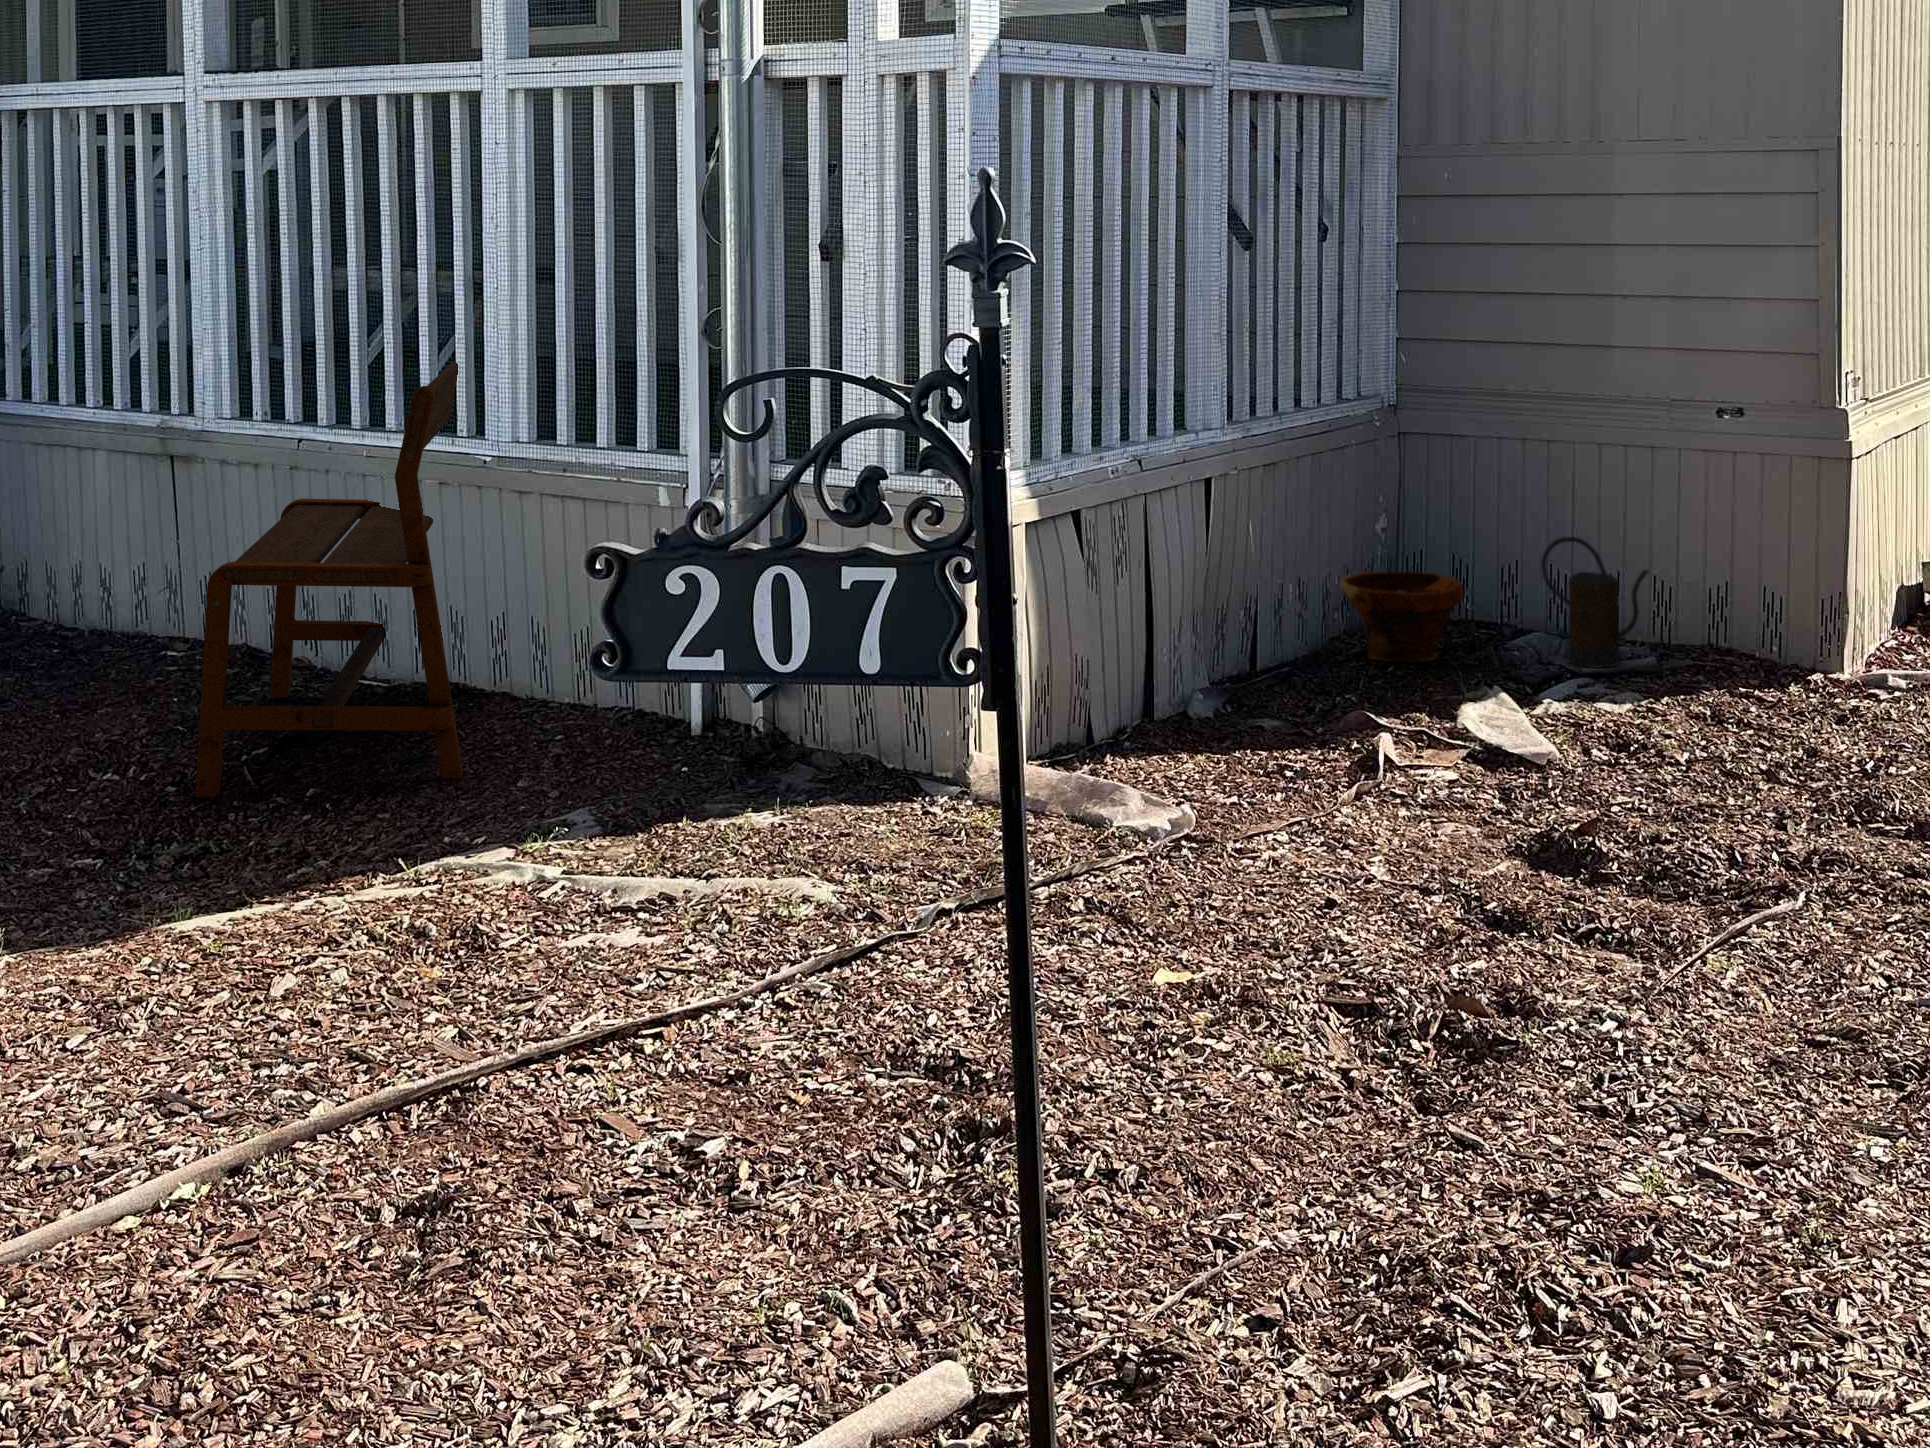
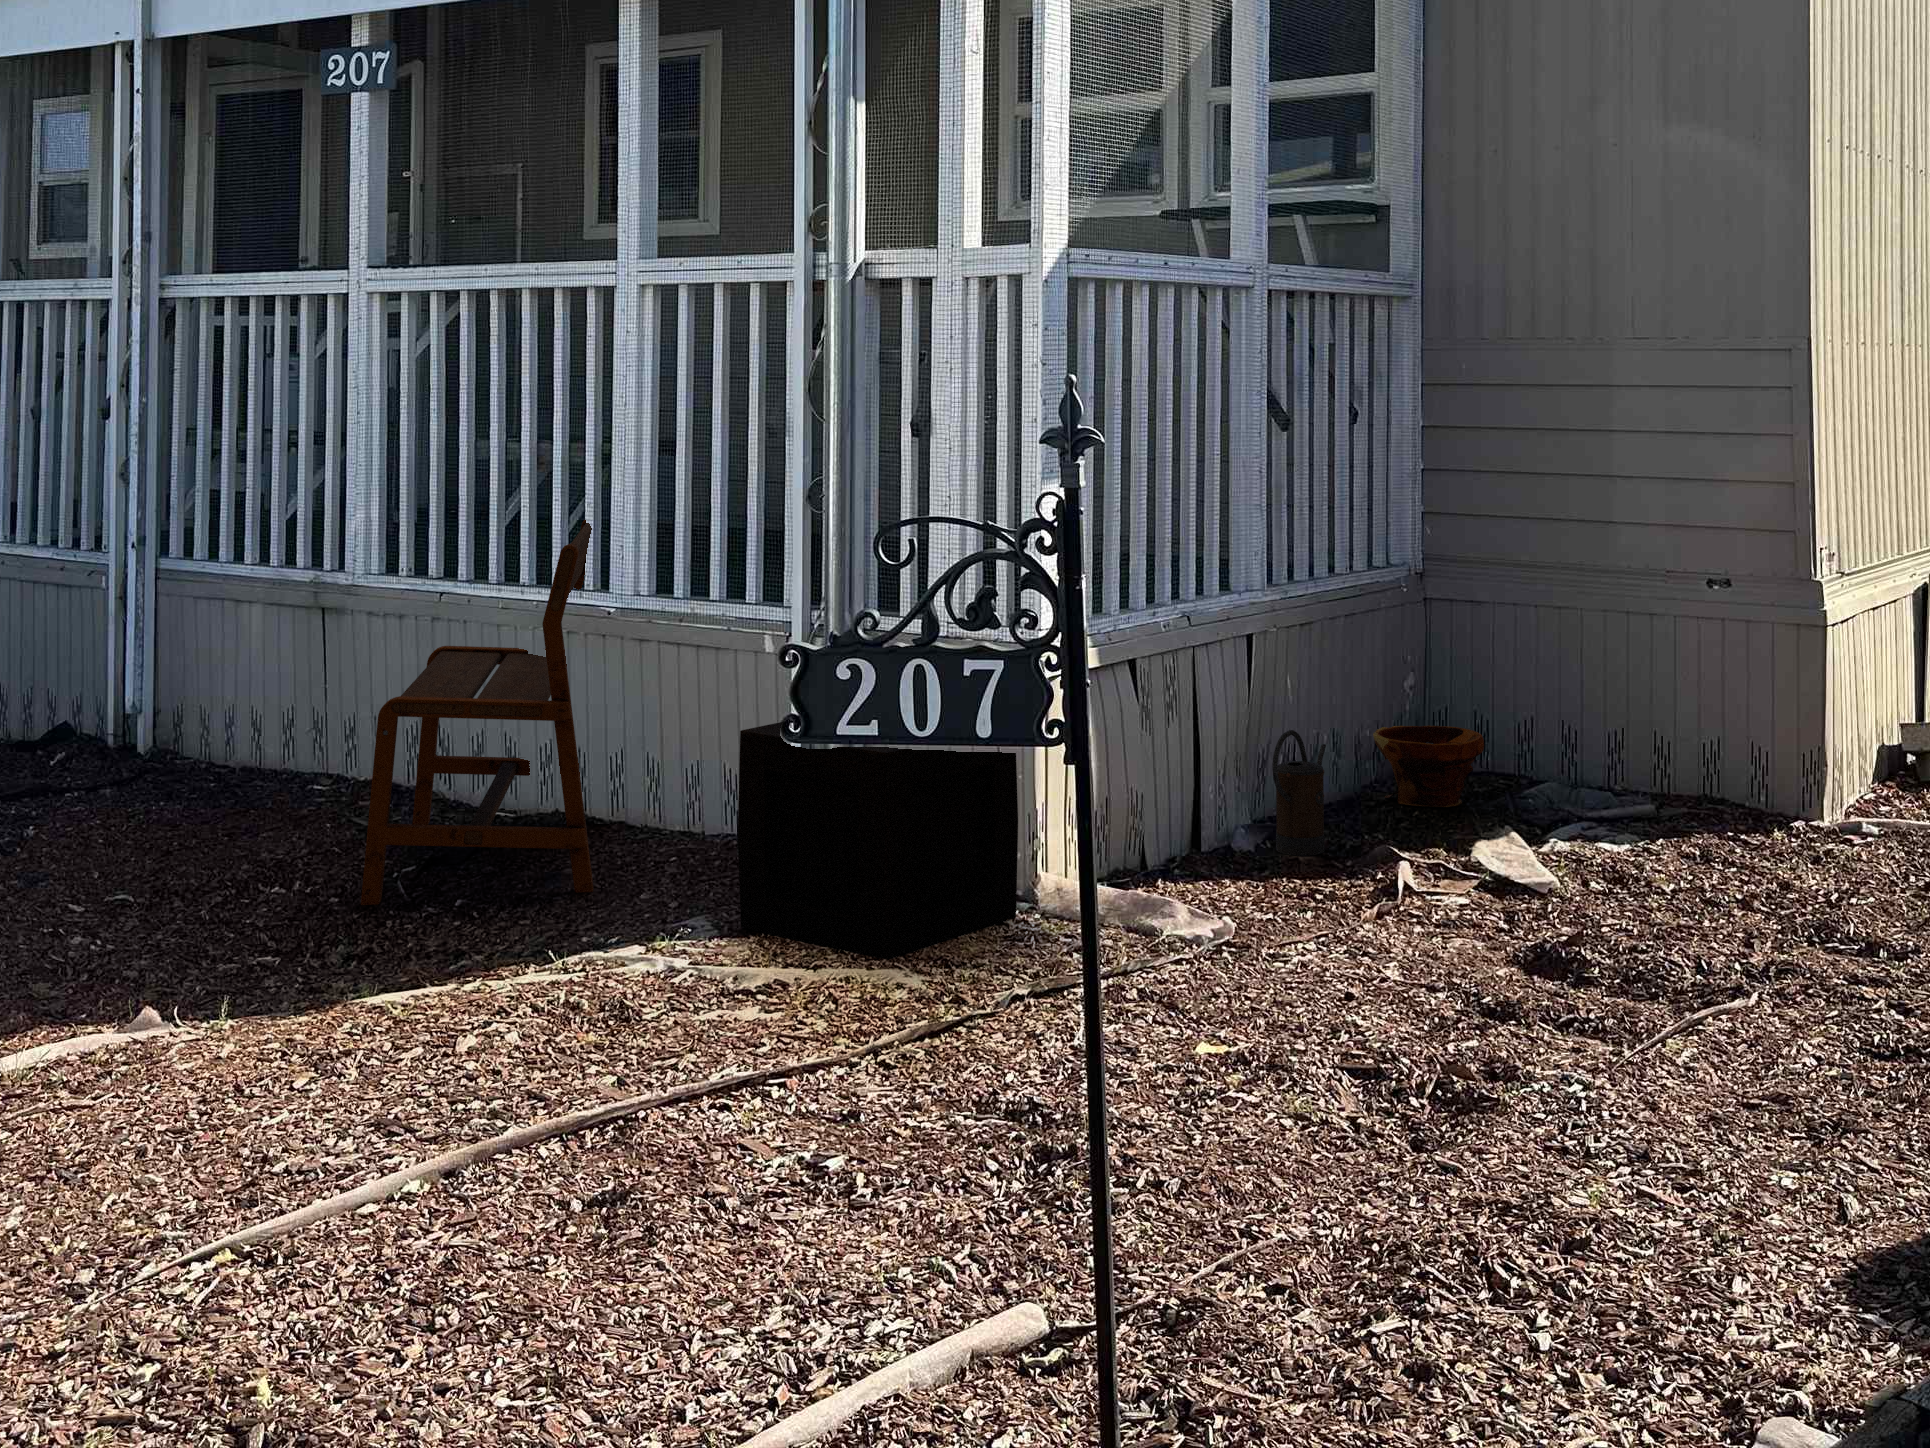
watering can: present [1541,537,1649,668] -> present [1272,730,1326,856]
wooden crate: none [619,564,942,862] -> present [738,722,1018,960]

